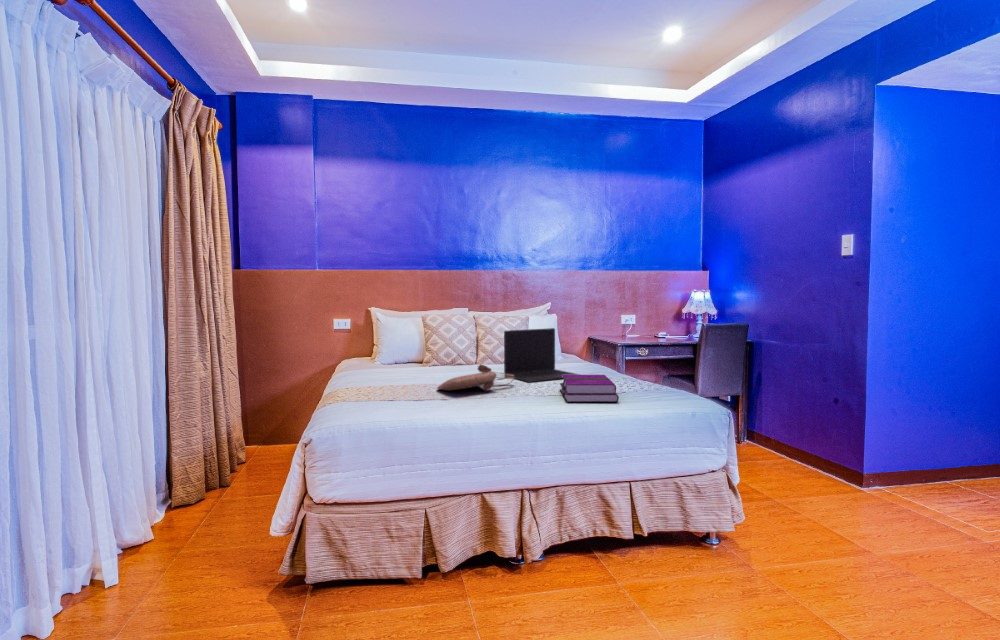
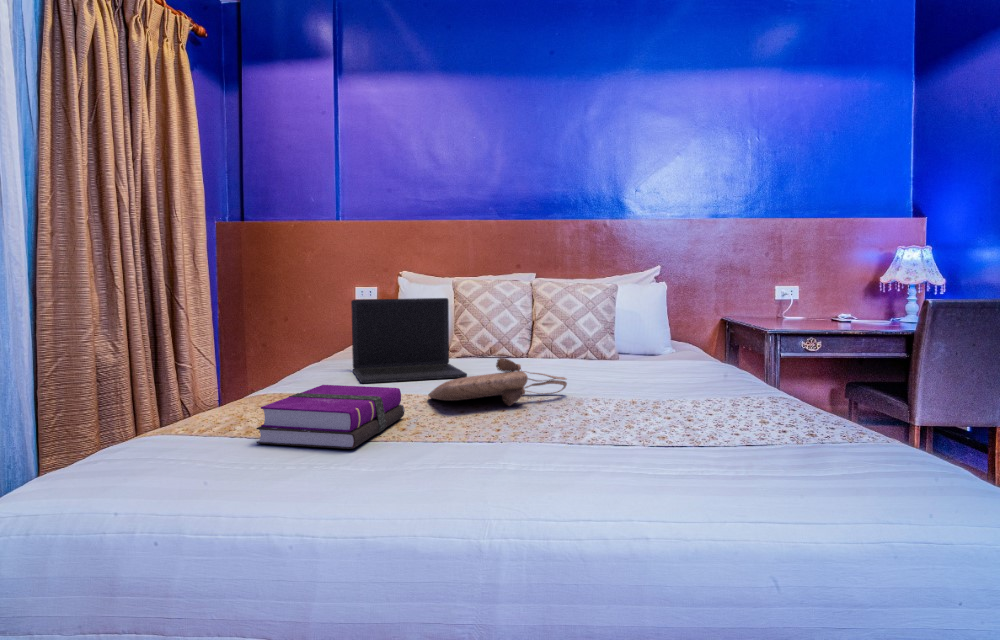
laptop: present [504,328,577,382] -> present [351,298,467,383]
hardback book: present [560,375,619,402] -> present [256,385,405,449]

